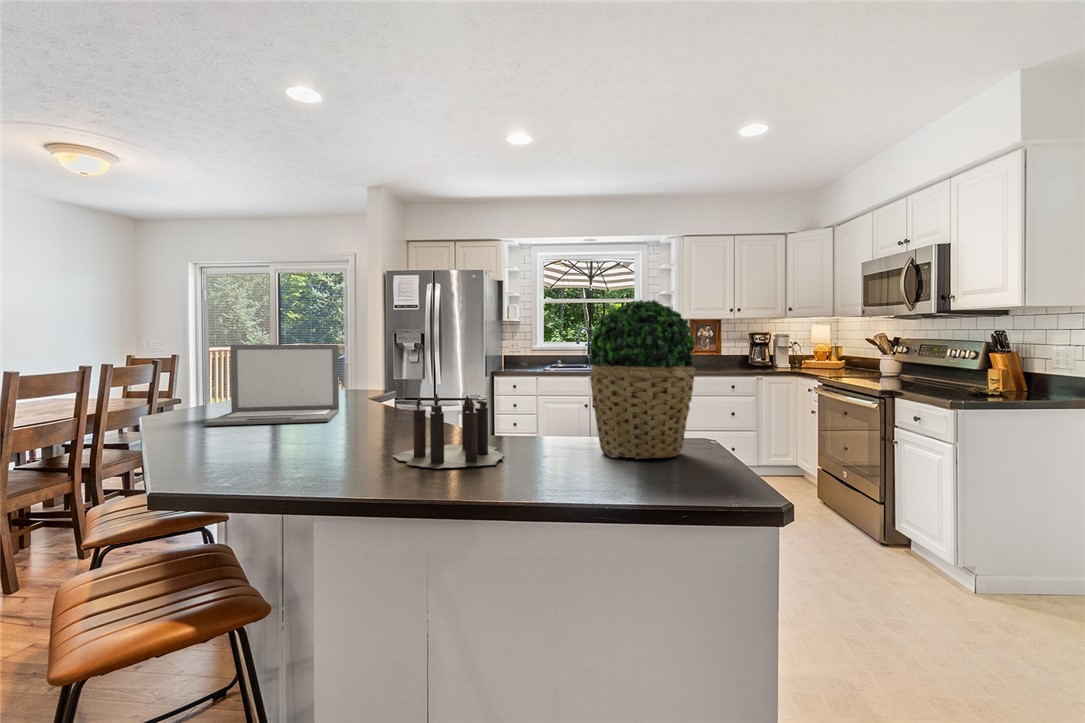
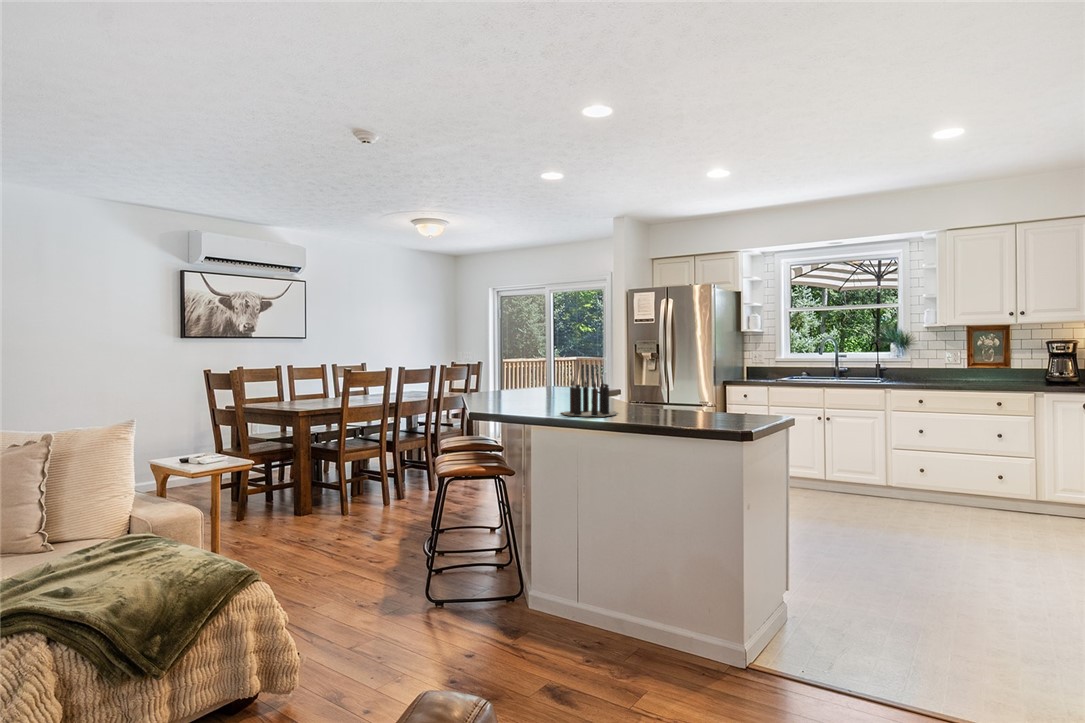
potted plant: present [589,300,696,459] -> none [664,325,730,420]
laptop: present [204,345,339,426] -> none [484,353,561,401]

